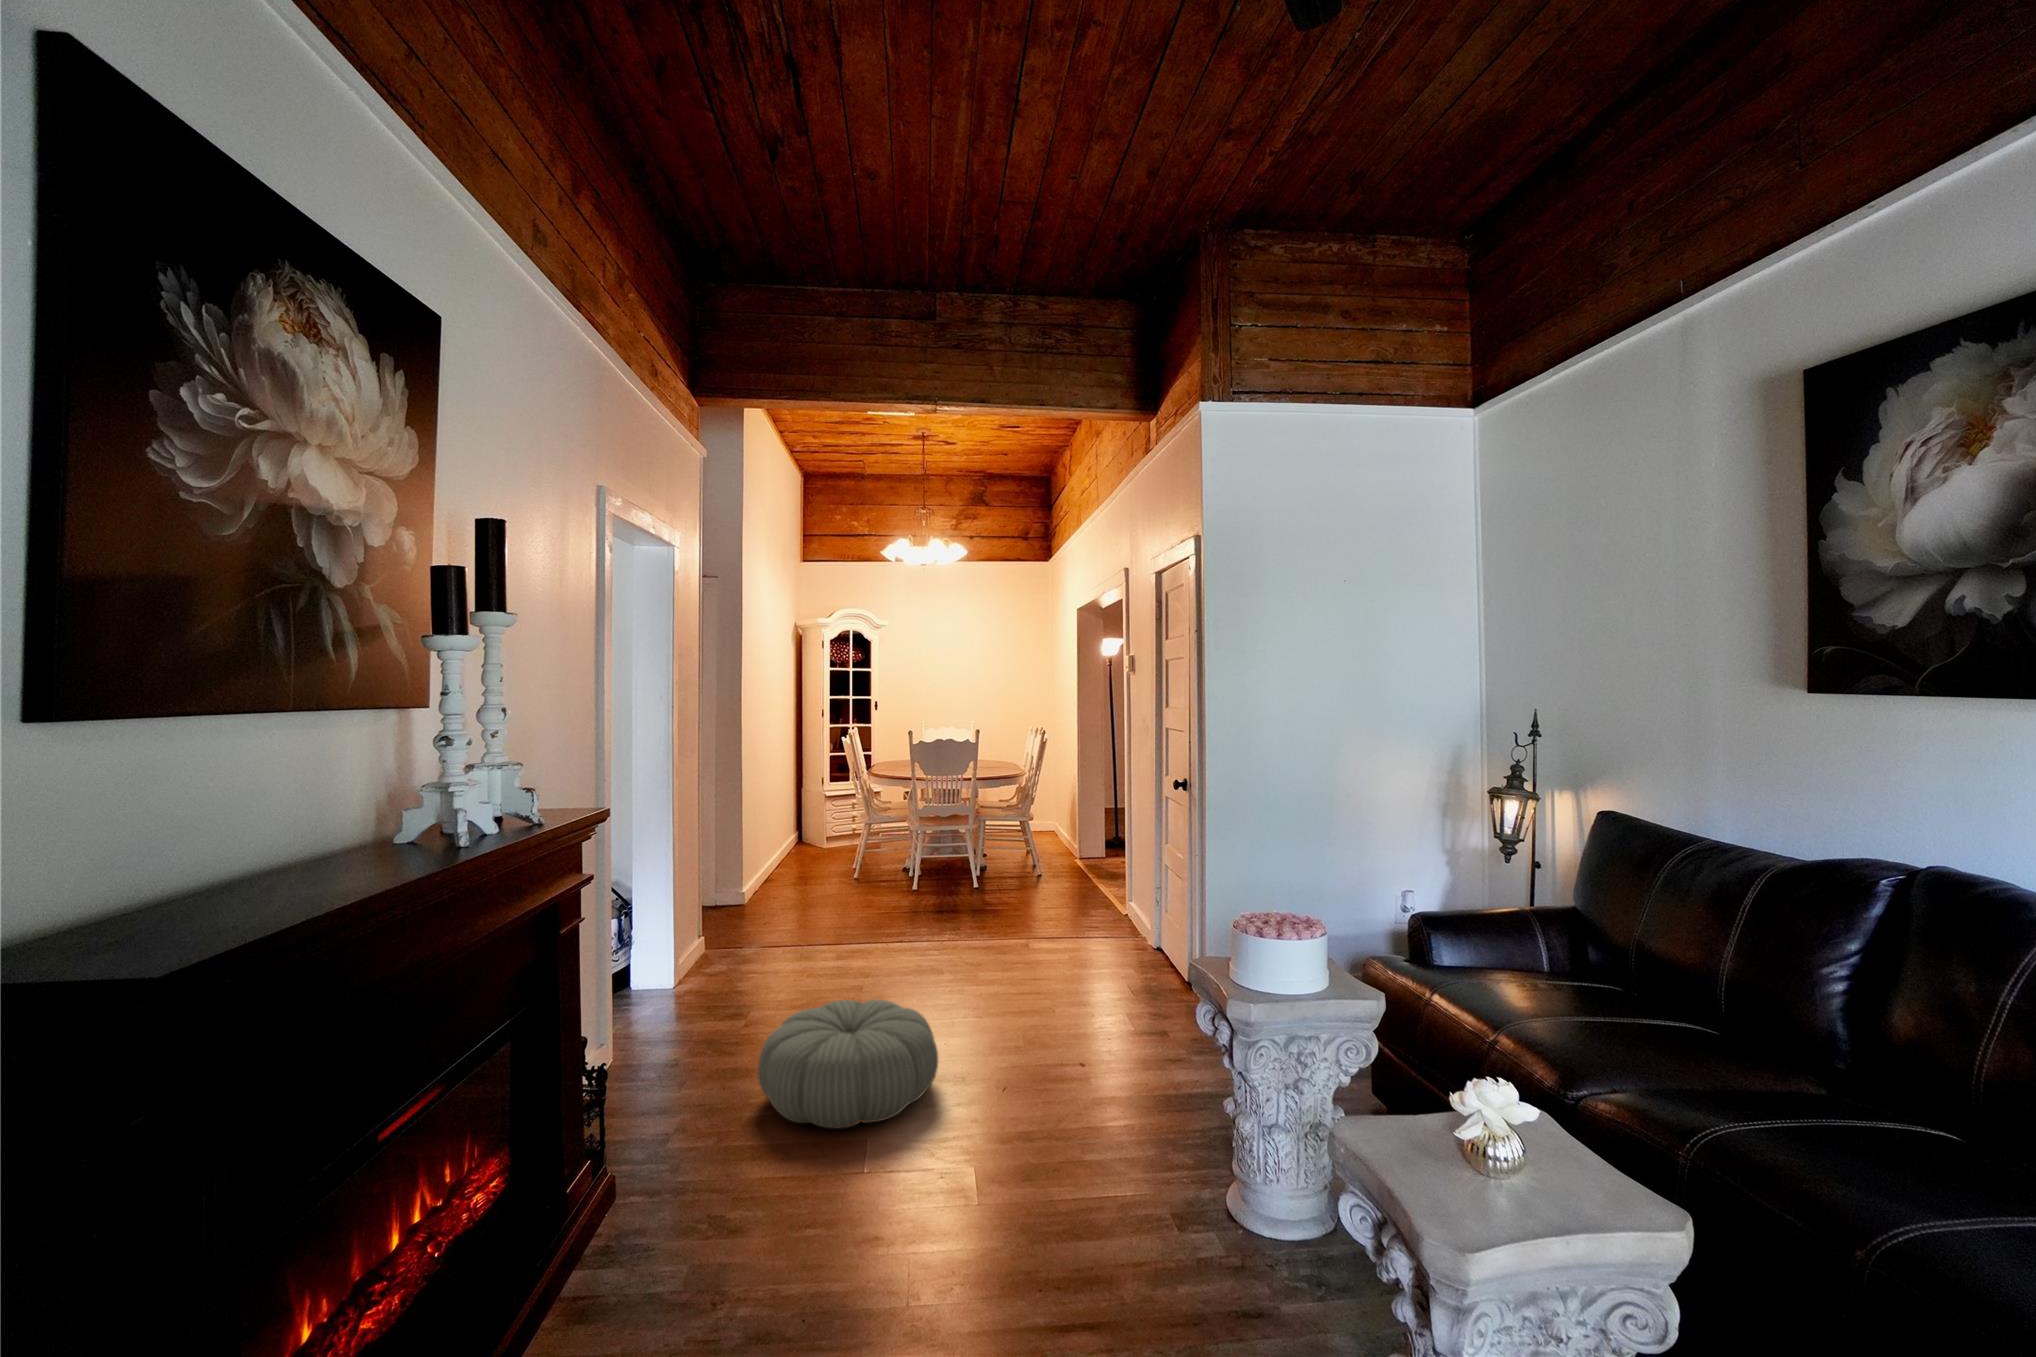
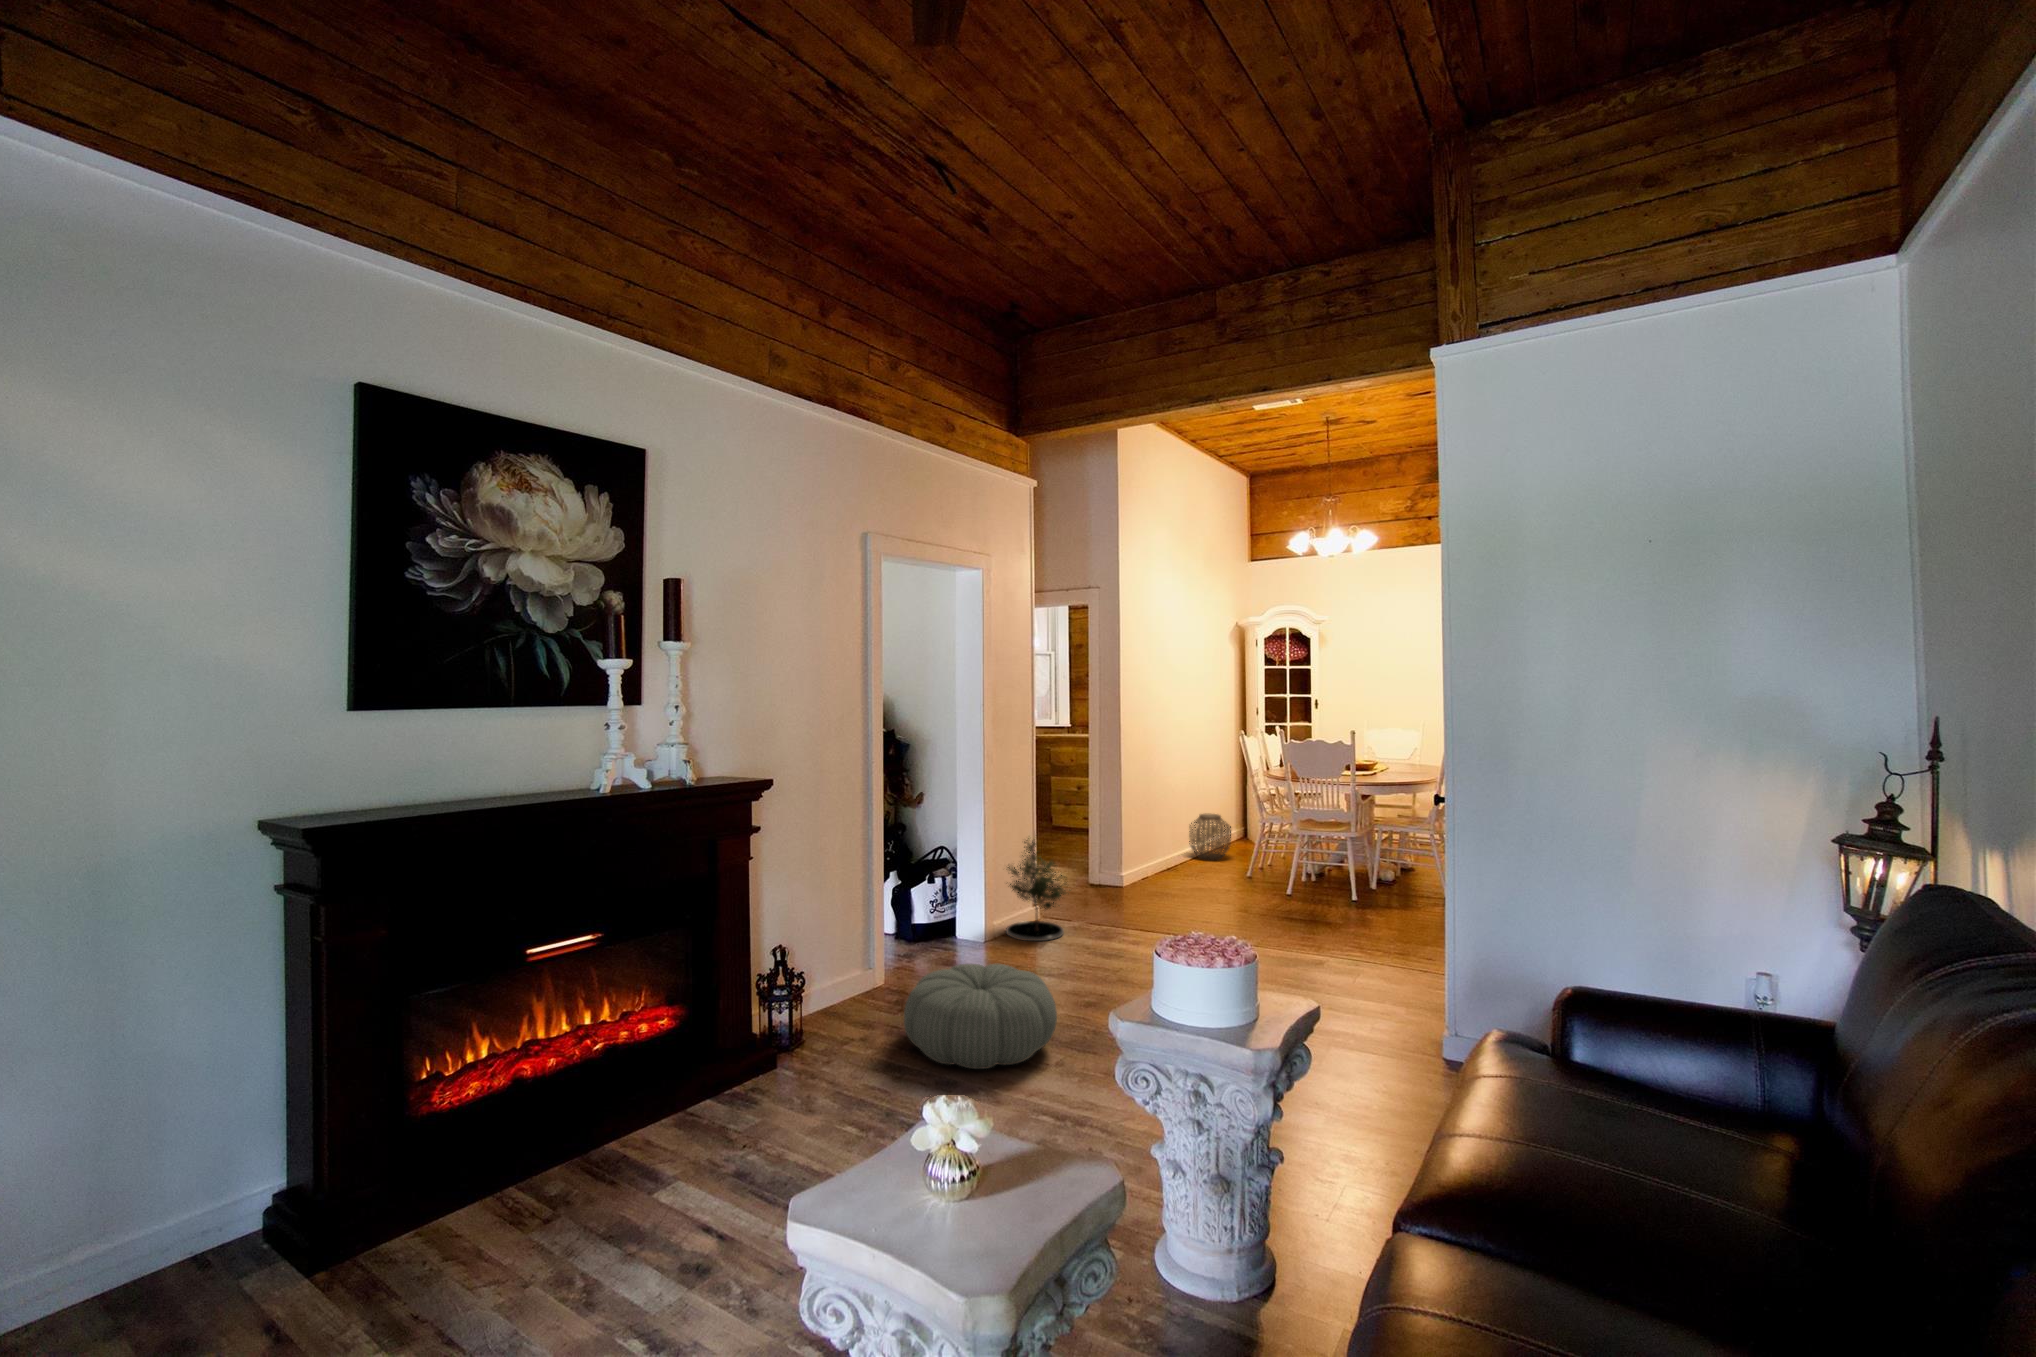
woven basket: none [783,819,826,866] -> present [1189,814,1231,860]
potted tree: none [696,852,781,982] -> present [1006,838,1070,941]

